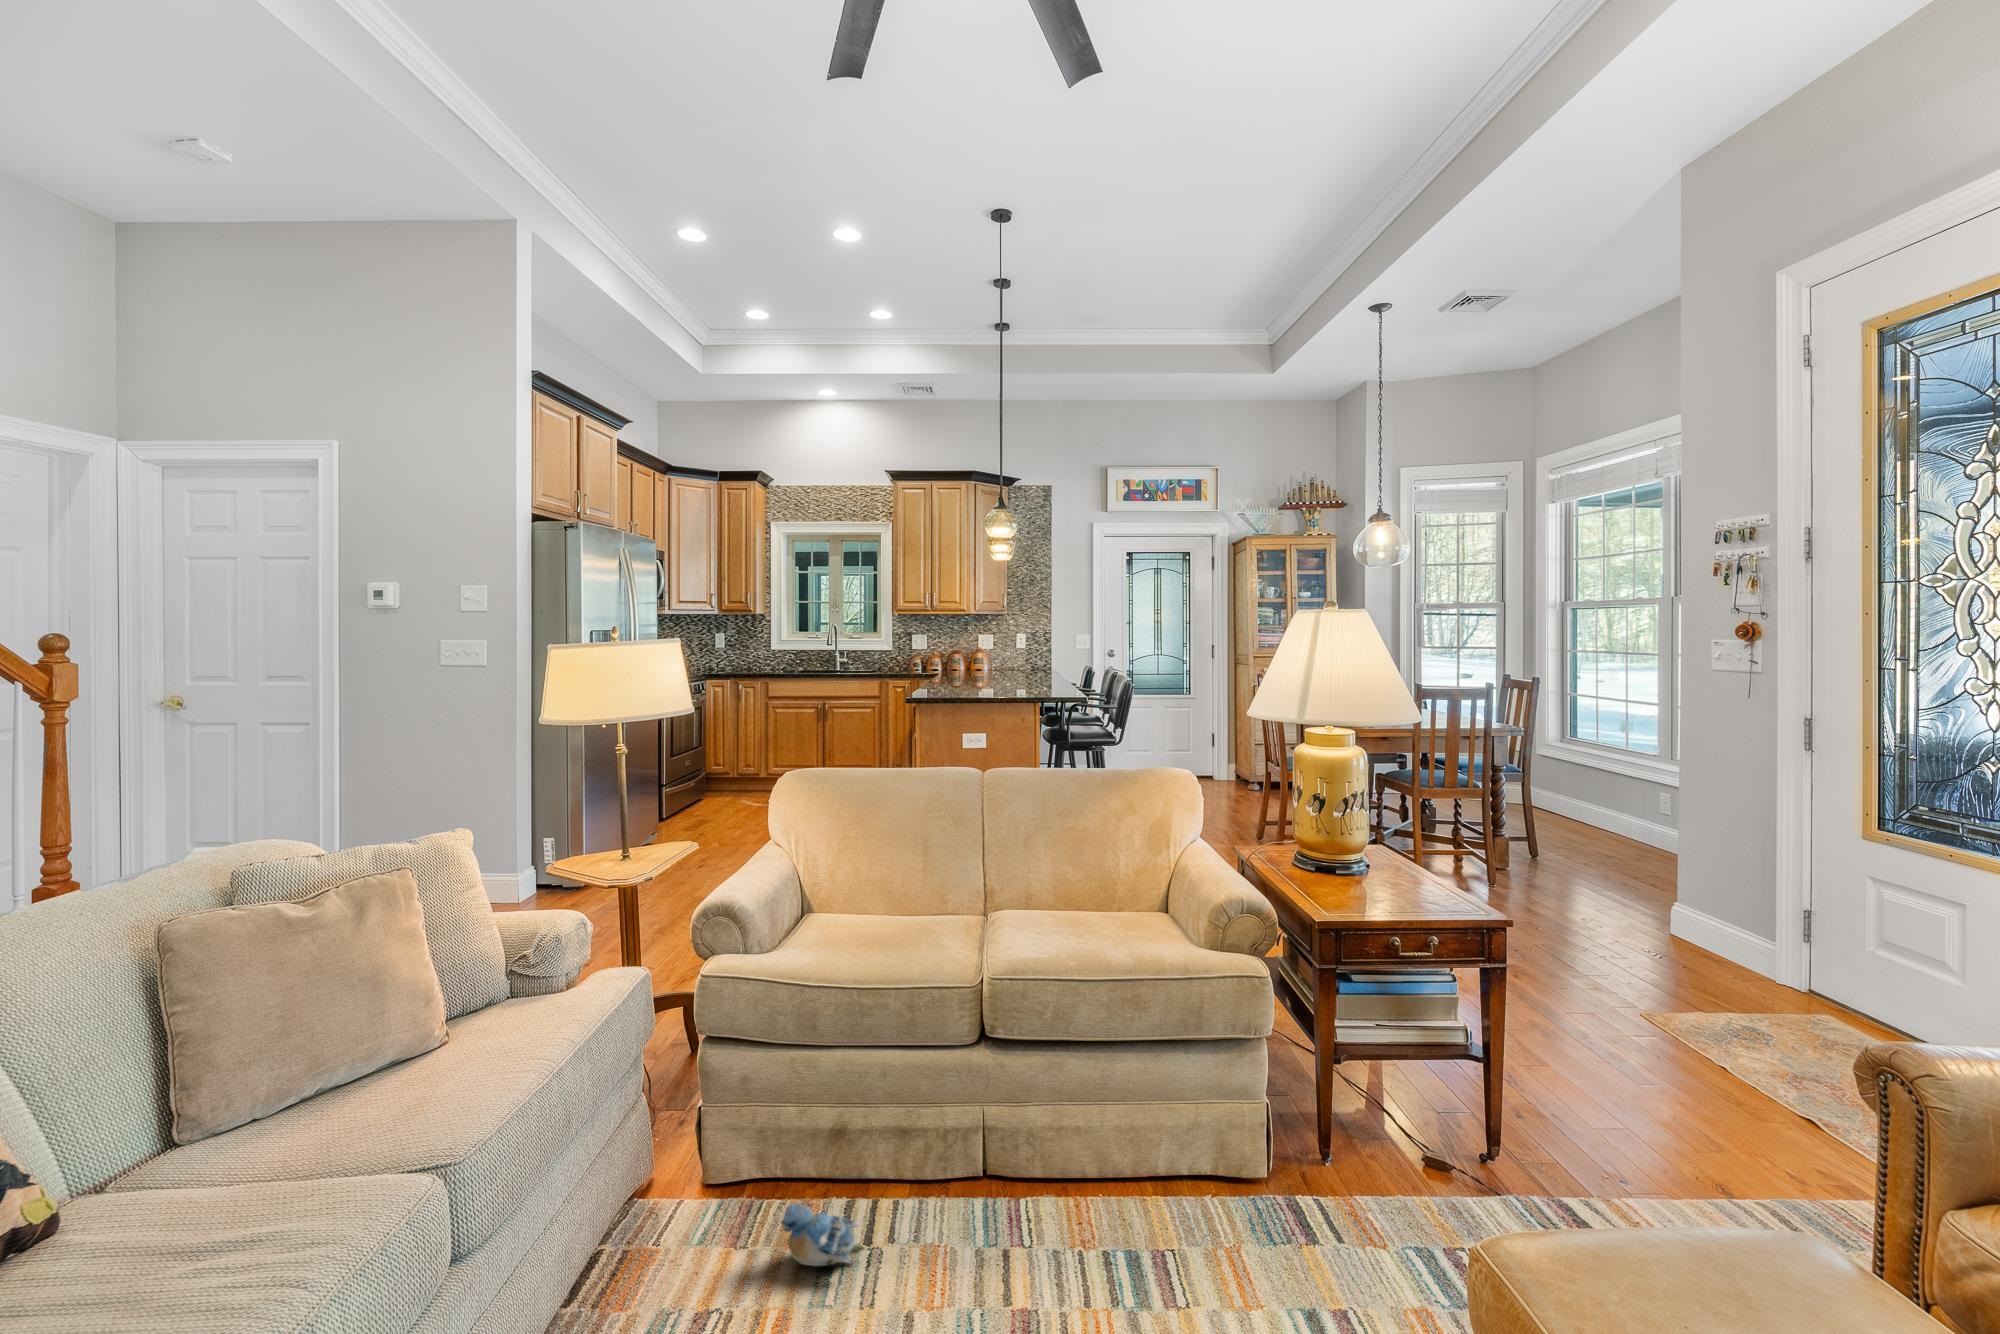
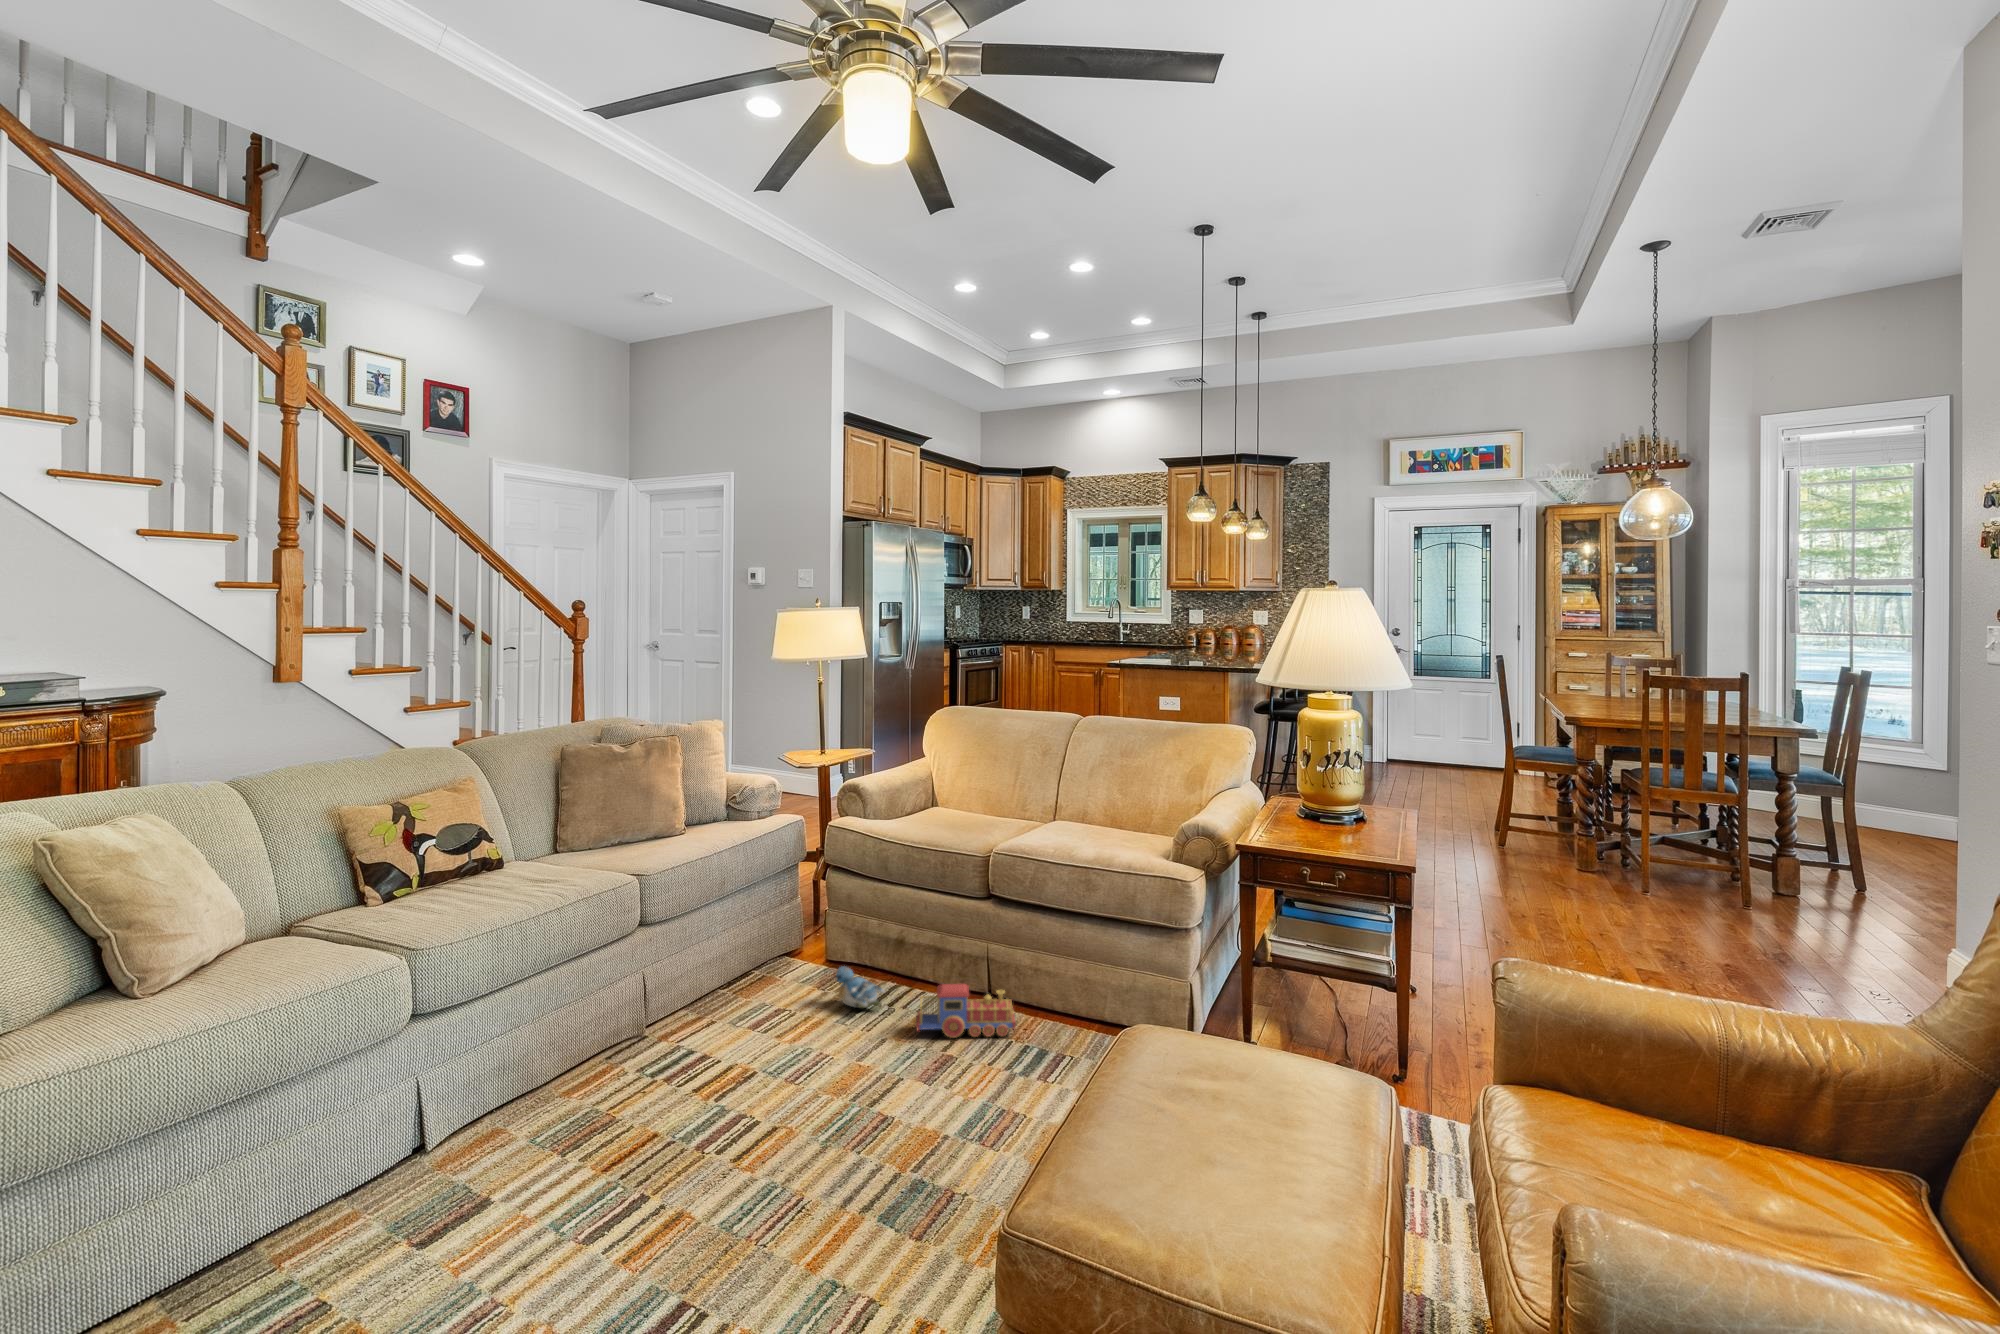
toy train: none [936,1181,1080,1287] -> present [915,984,1016,1038]

